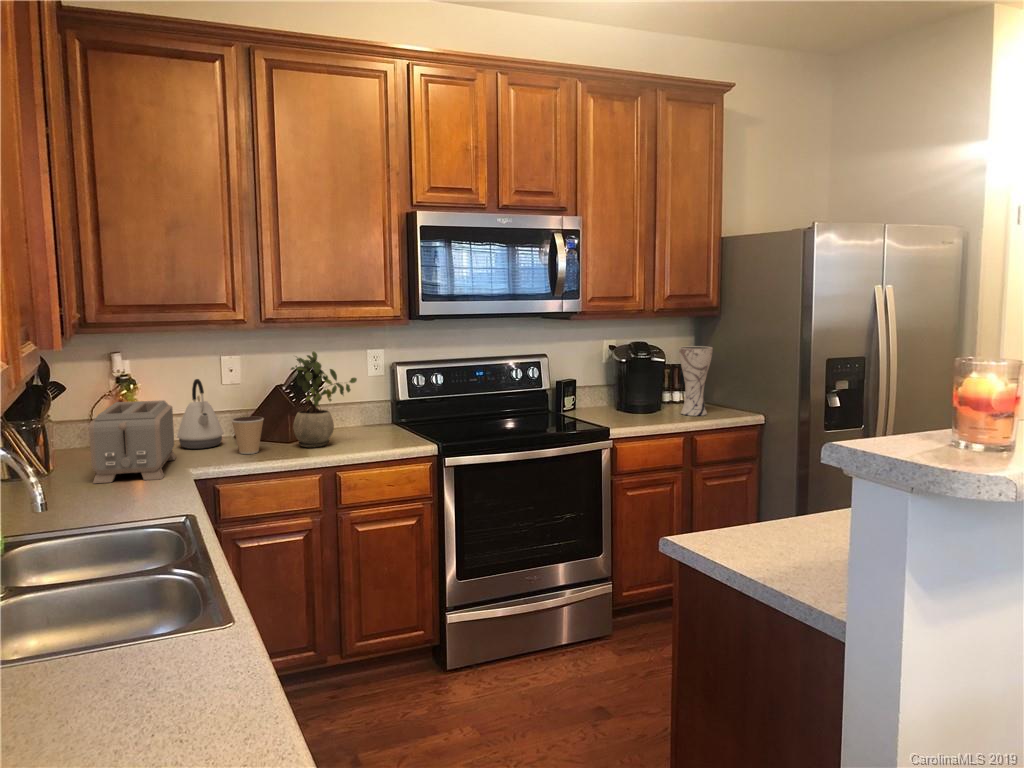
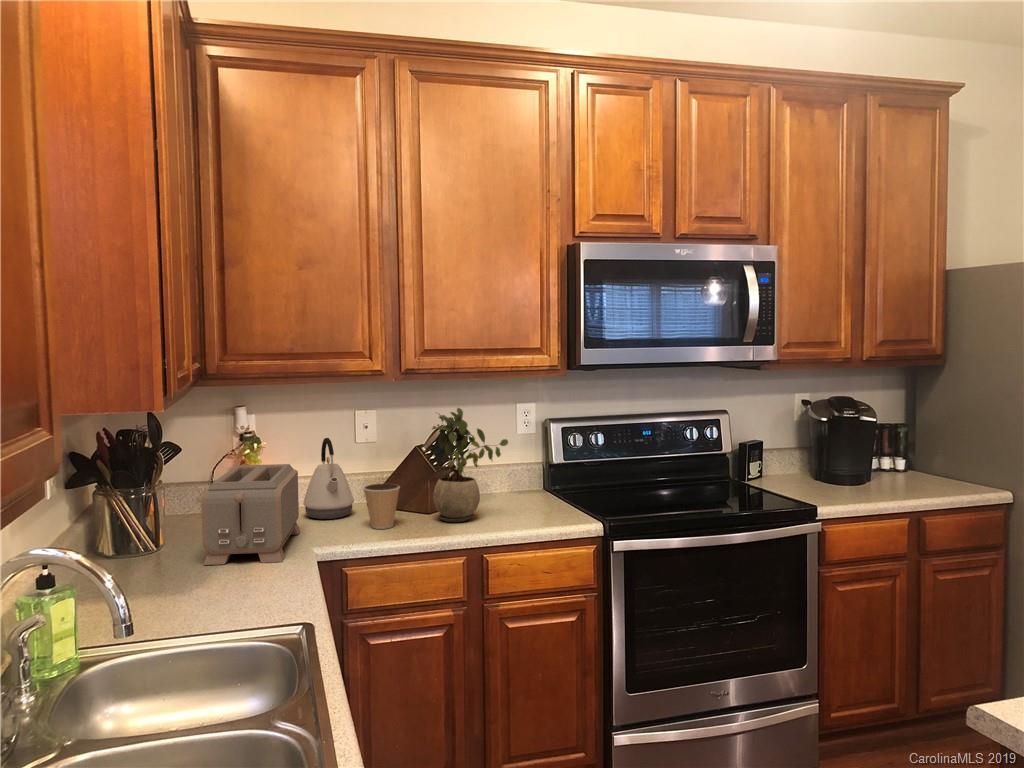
vase: present [679,346,713,416] -> none [897,403,943,491]

